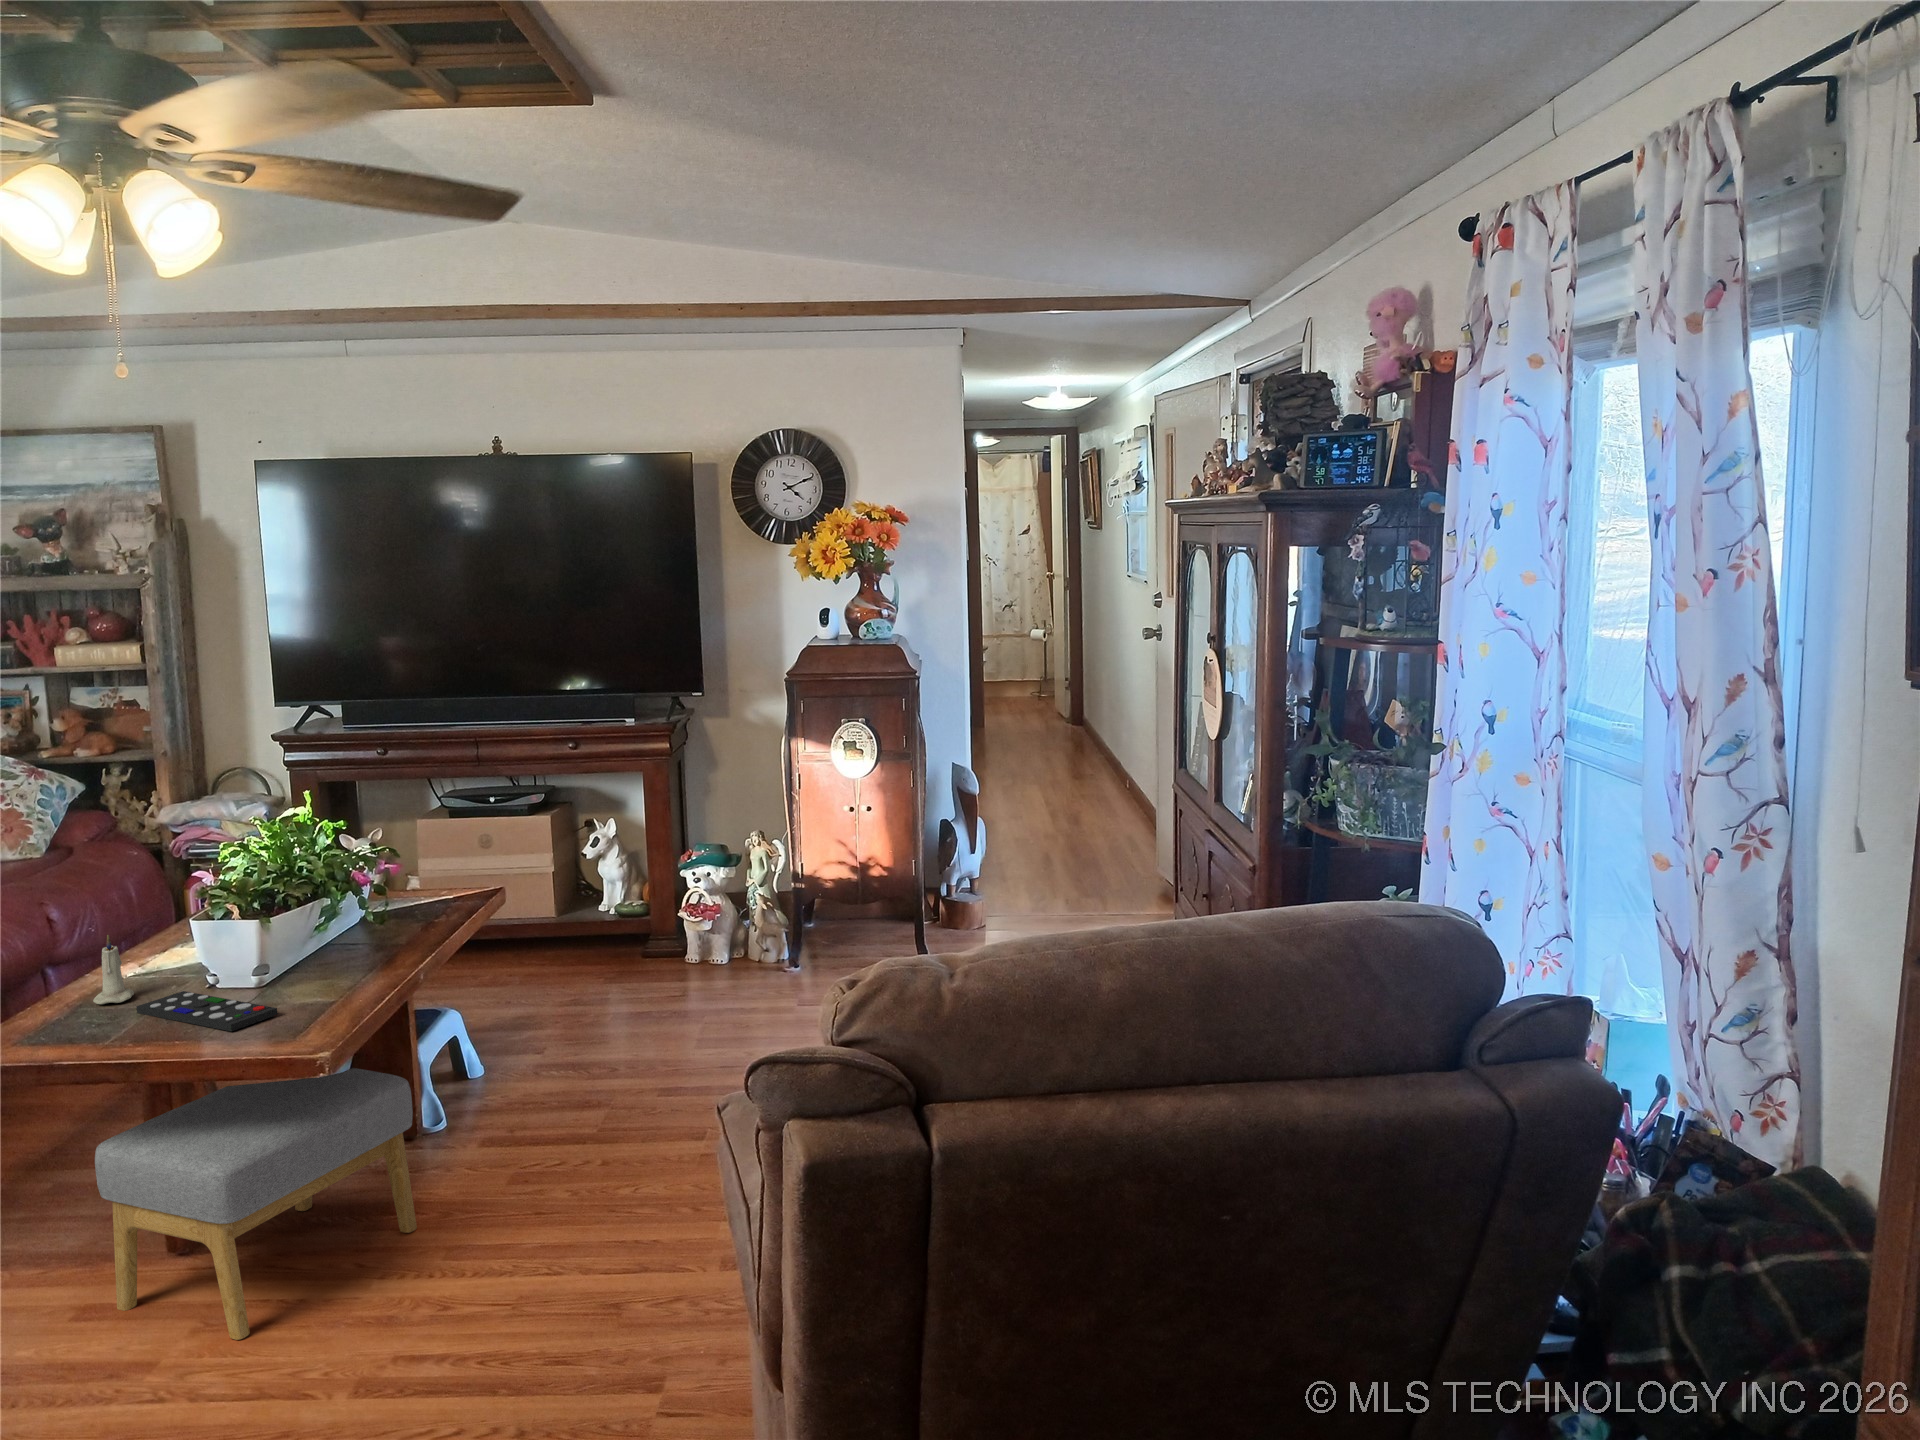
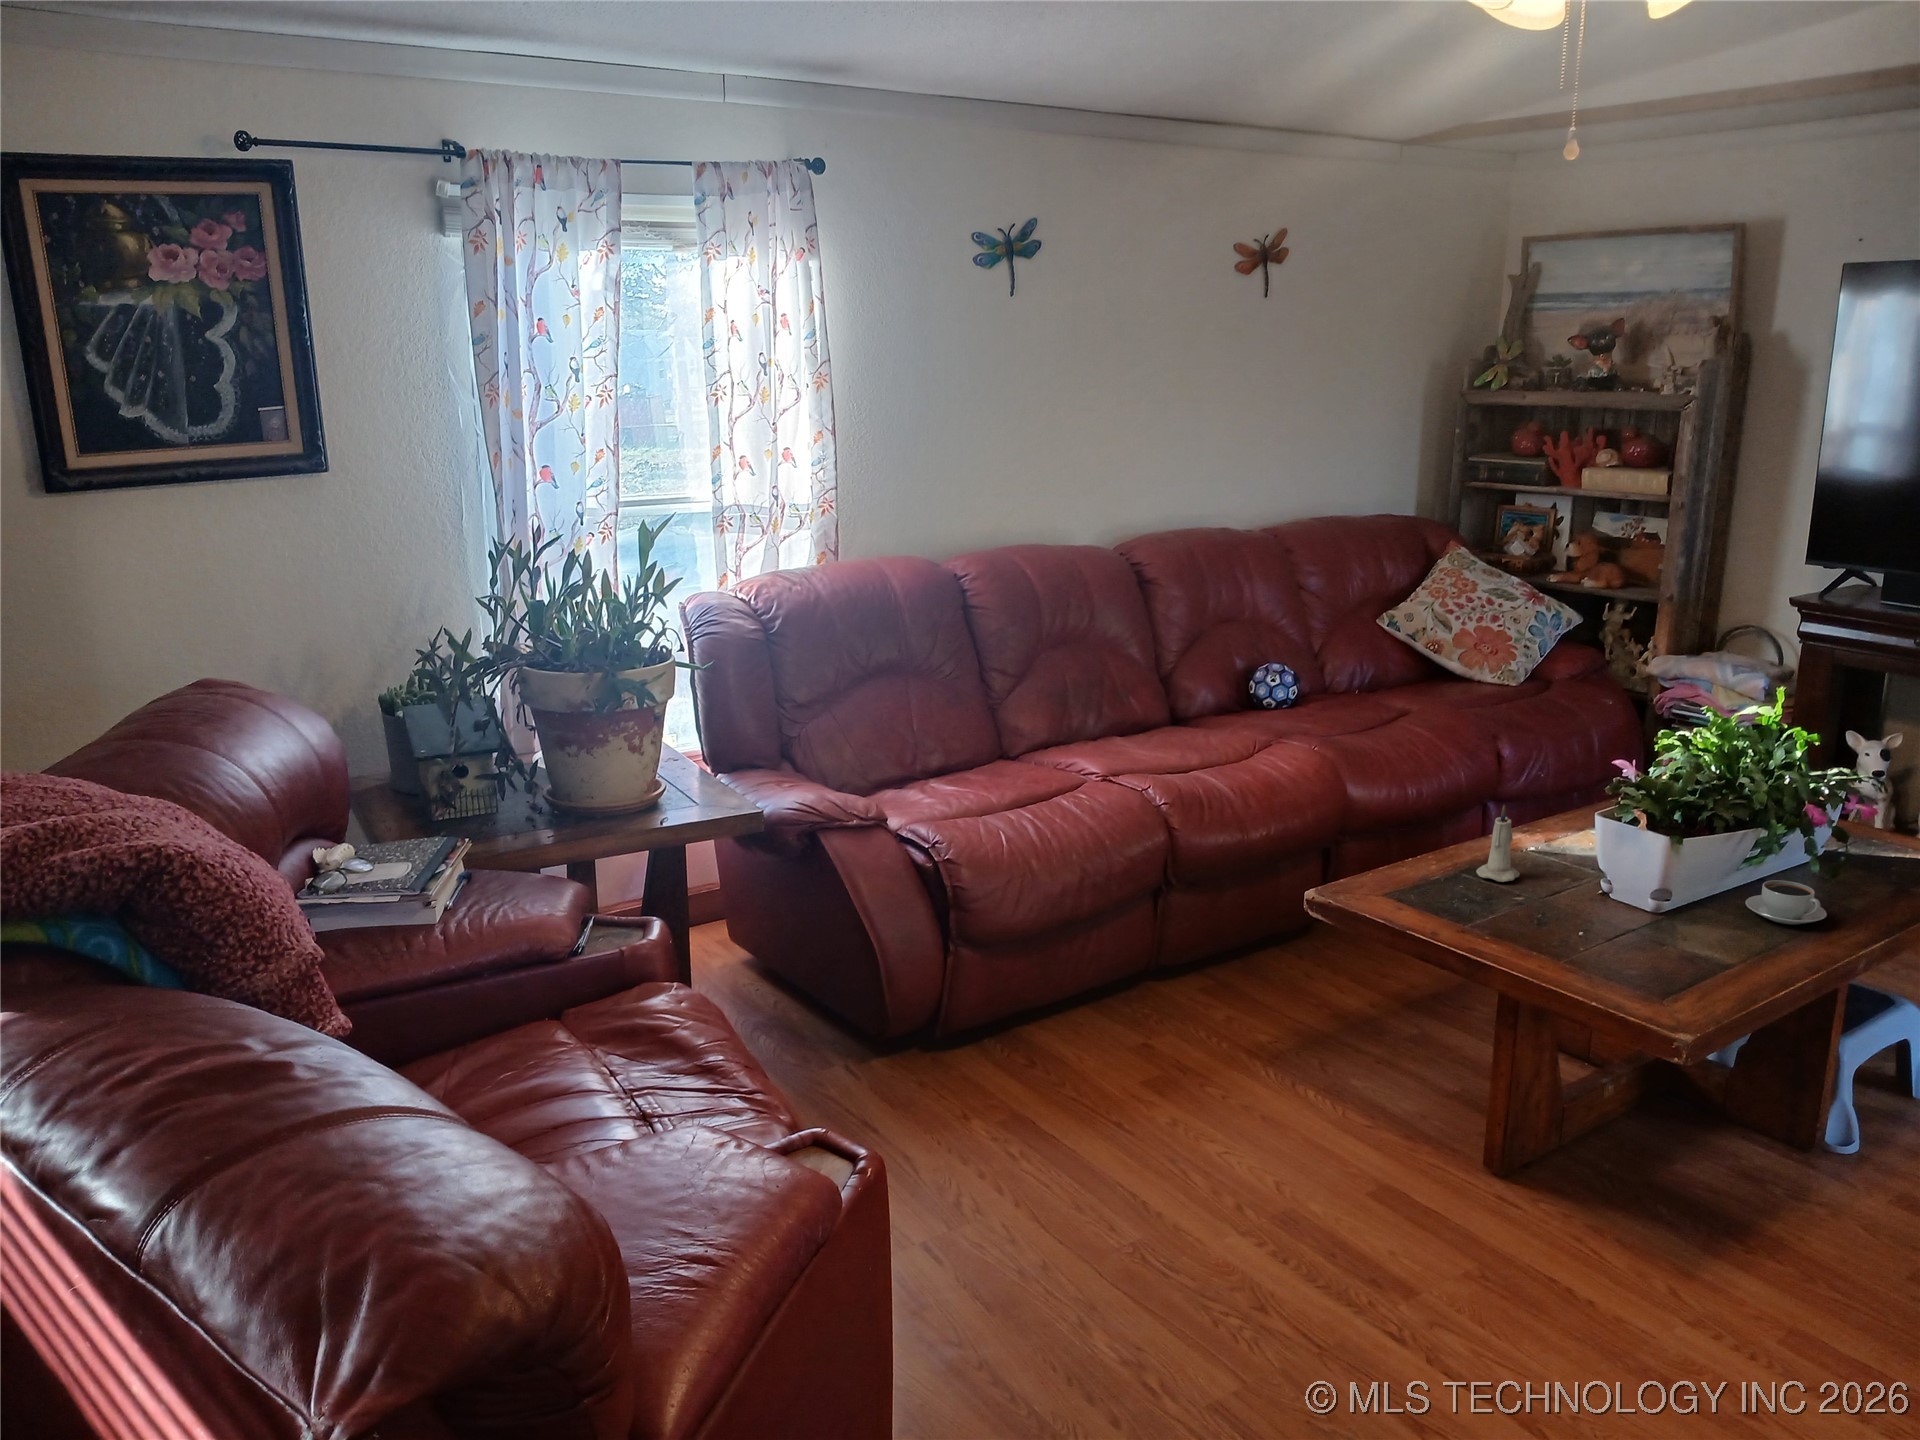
coffee cup: none [323,934,382,966] -> present [1745,880,1827,925]
remote control: present [136,991,278,1031] -> none [1511,891,1657,965]
footstool: present [95,1068,417,1340] -> none [1410,1017,1803,1331]

